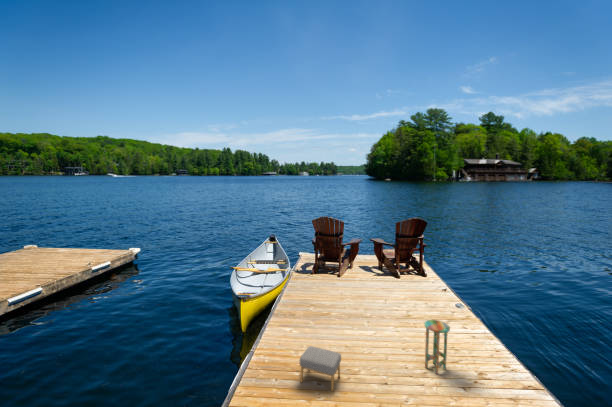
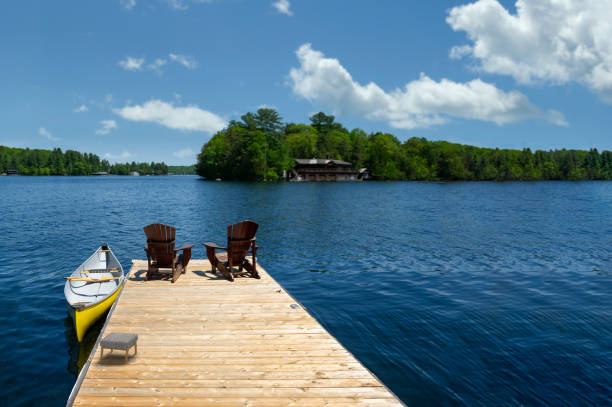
side table: present [424,320,450,374] -> none [210,305,228,344]

